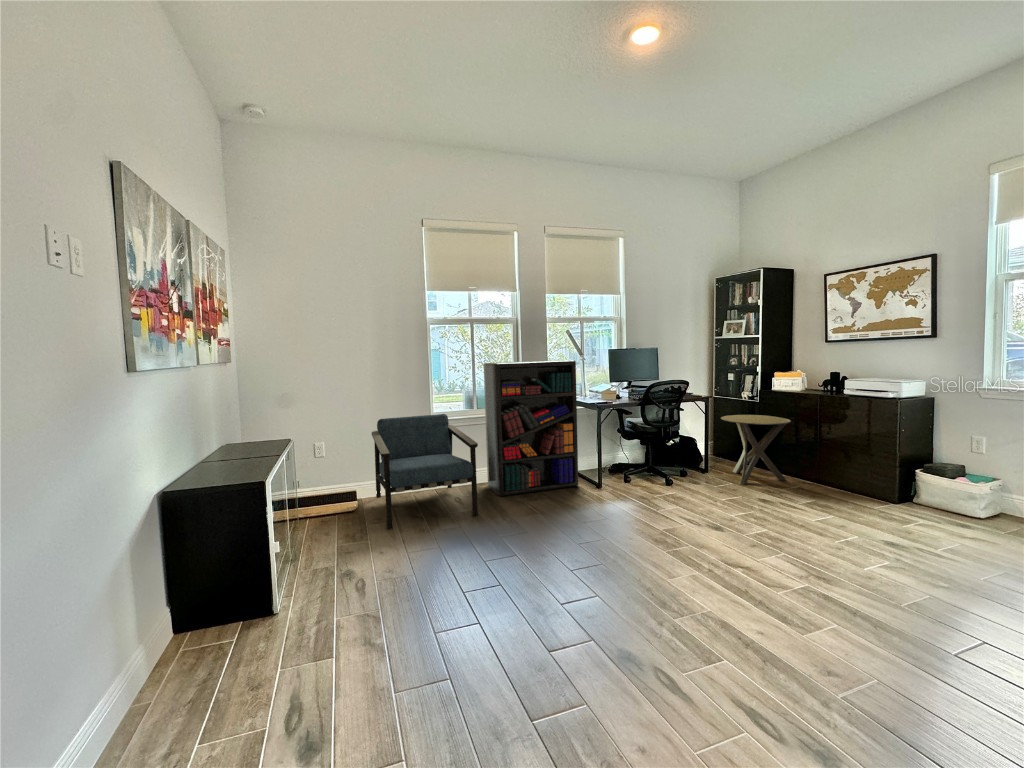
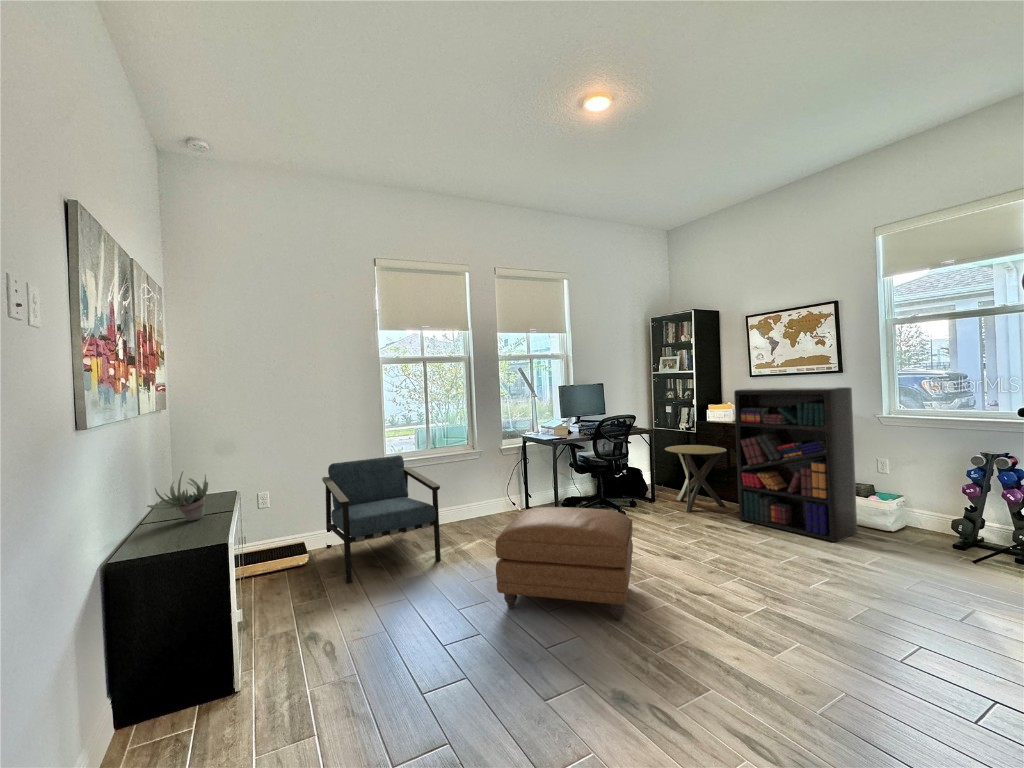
bookshelf: present [484,360,578,496] -> present [734,387,857,542]
succulent plant: none [204,416,257,462] -> present [147,471,208,521]
ottoman: none [521,469,667,584] -> present [496,507,633,620]

